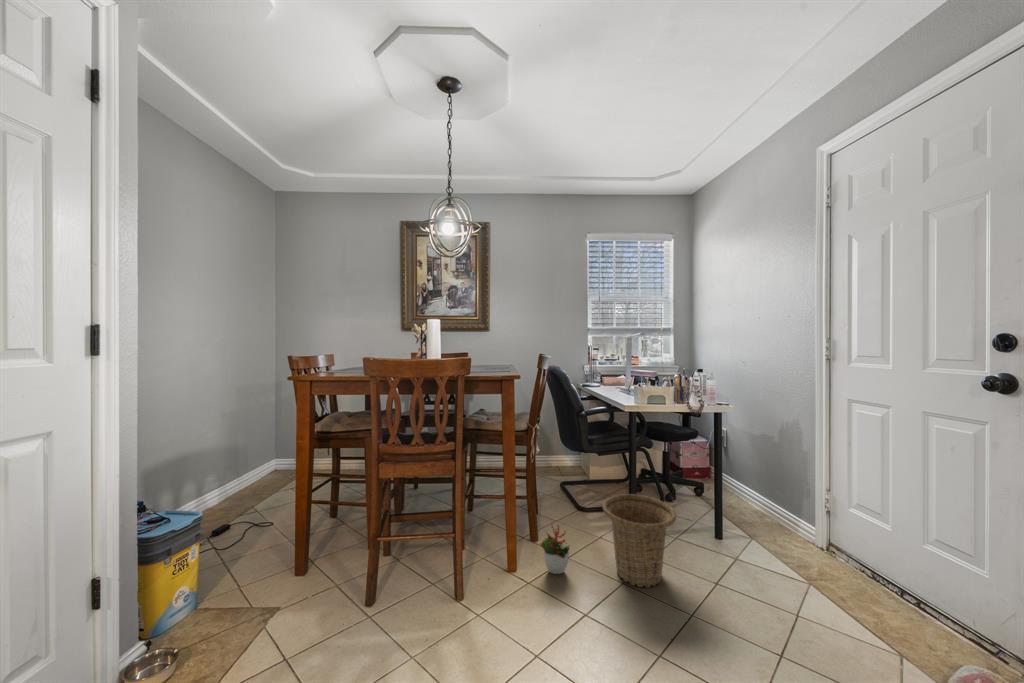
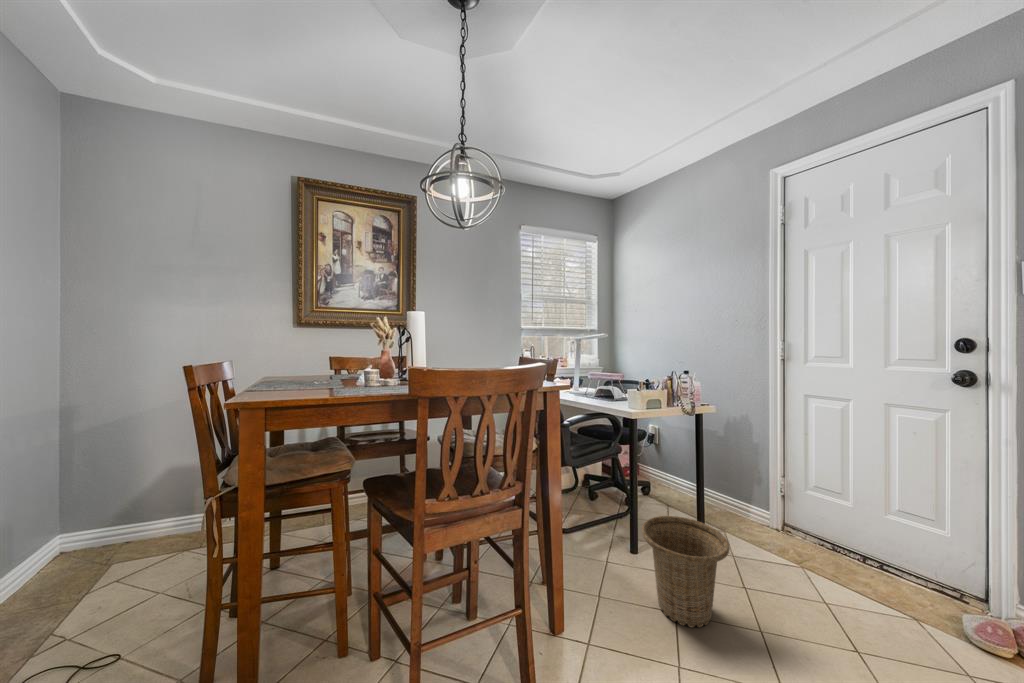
decorative plant: present [541,523,569,574] -> none [591,577,623,643]

